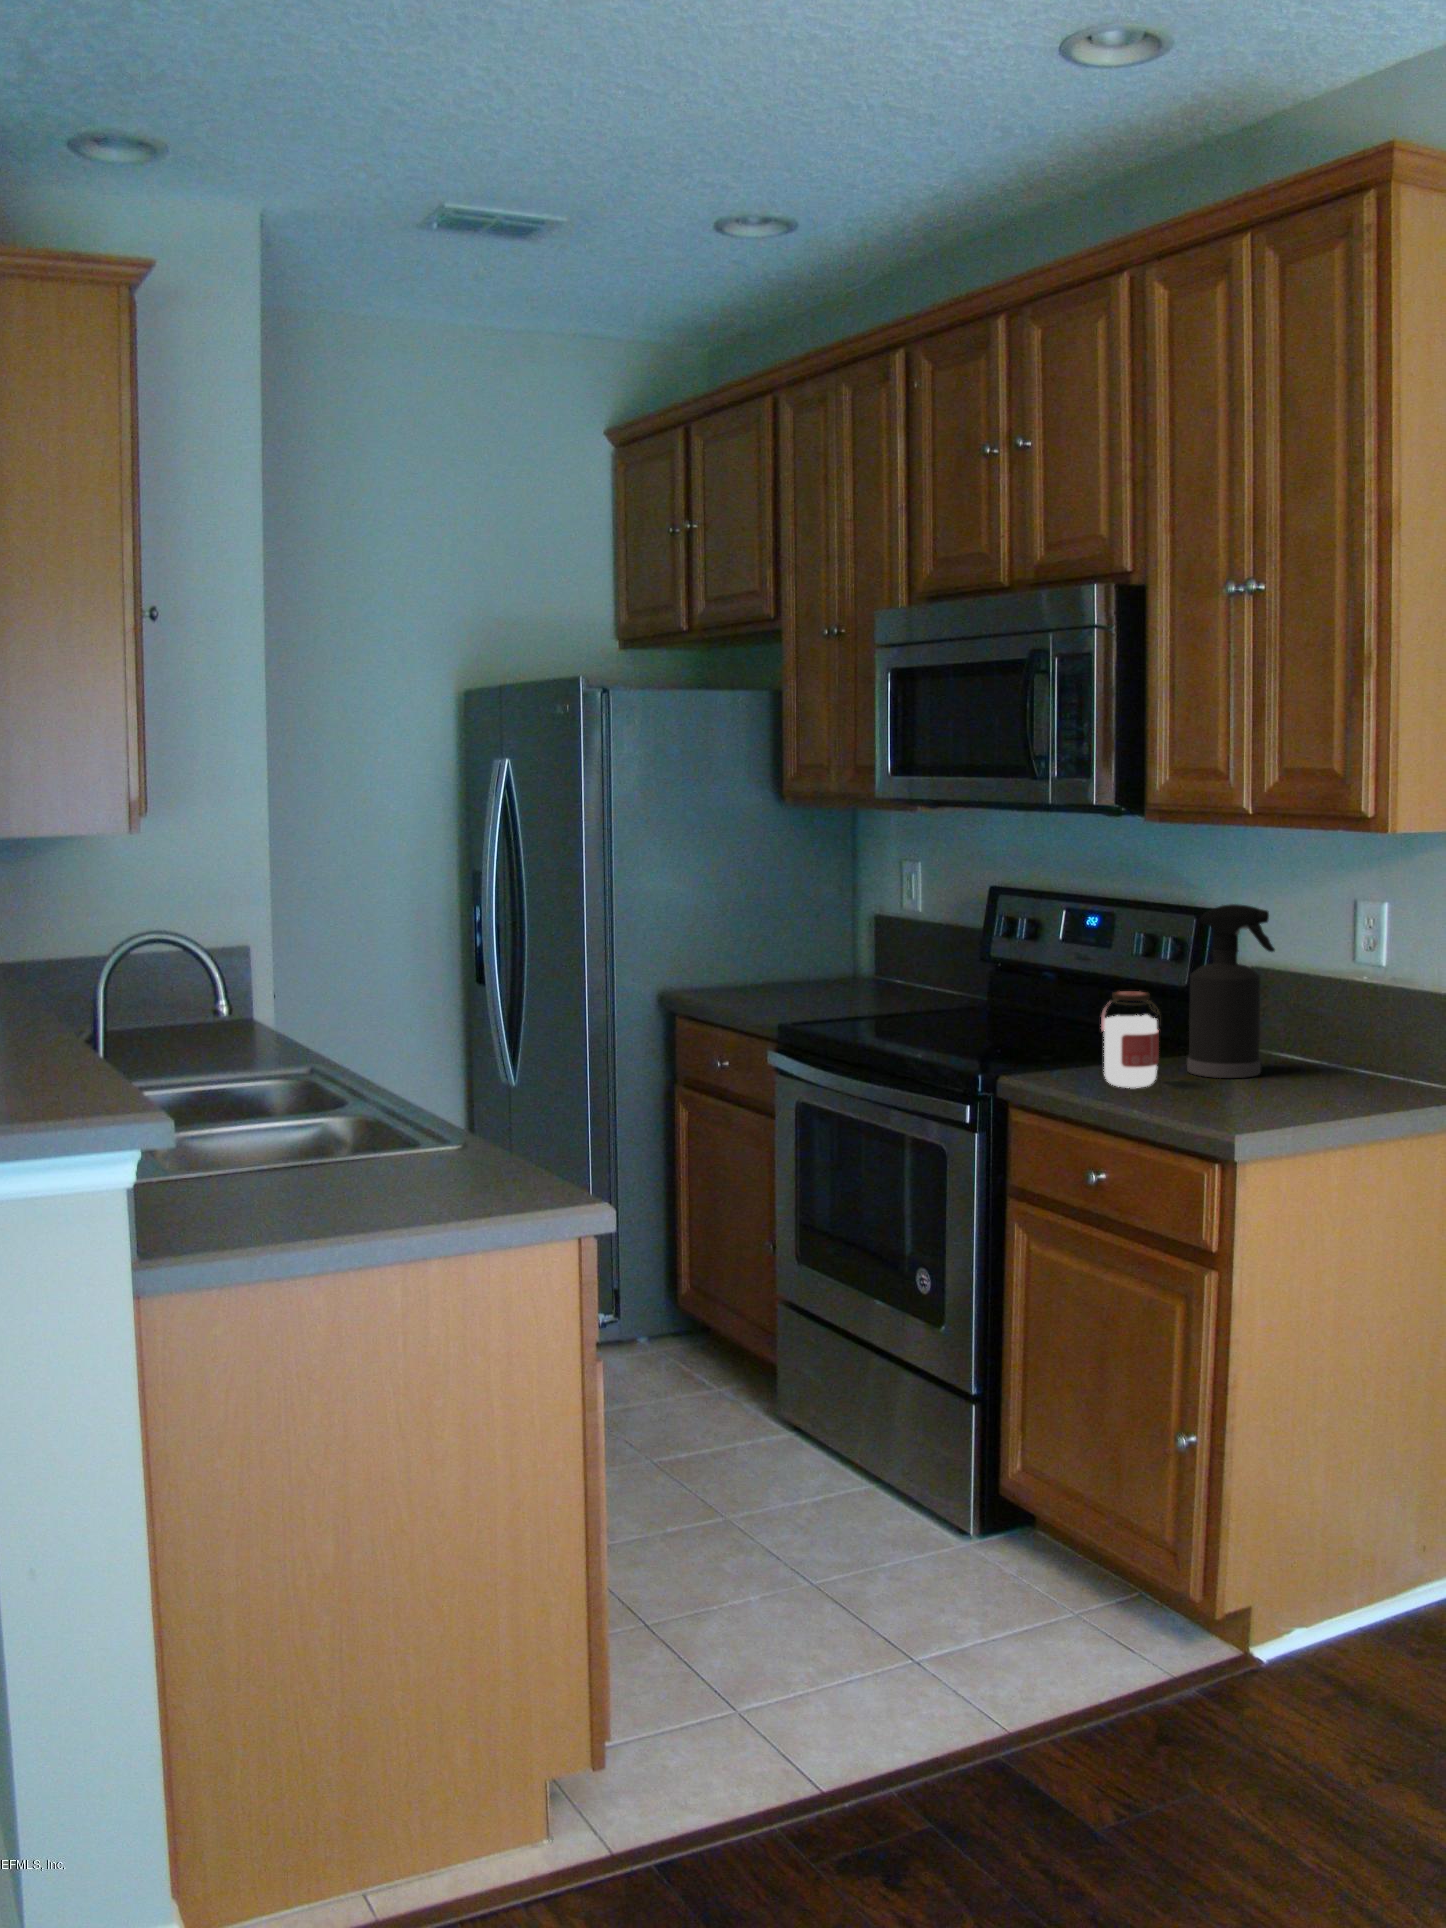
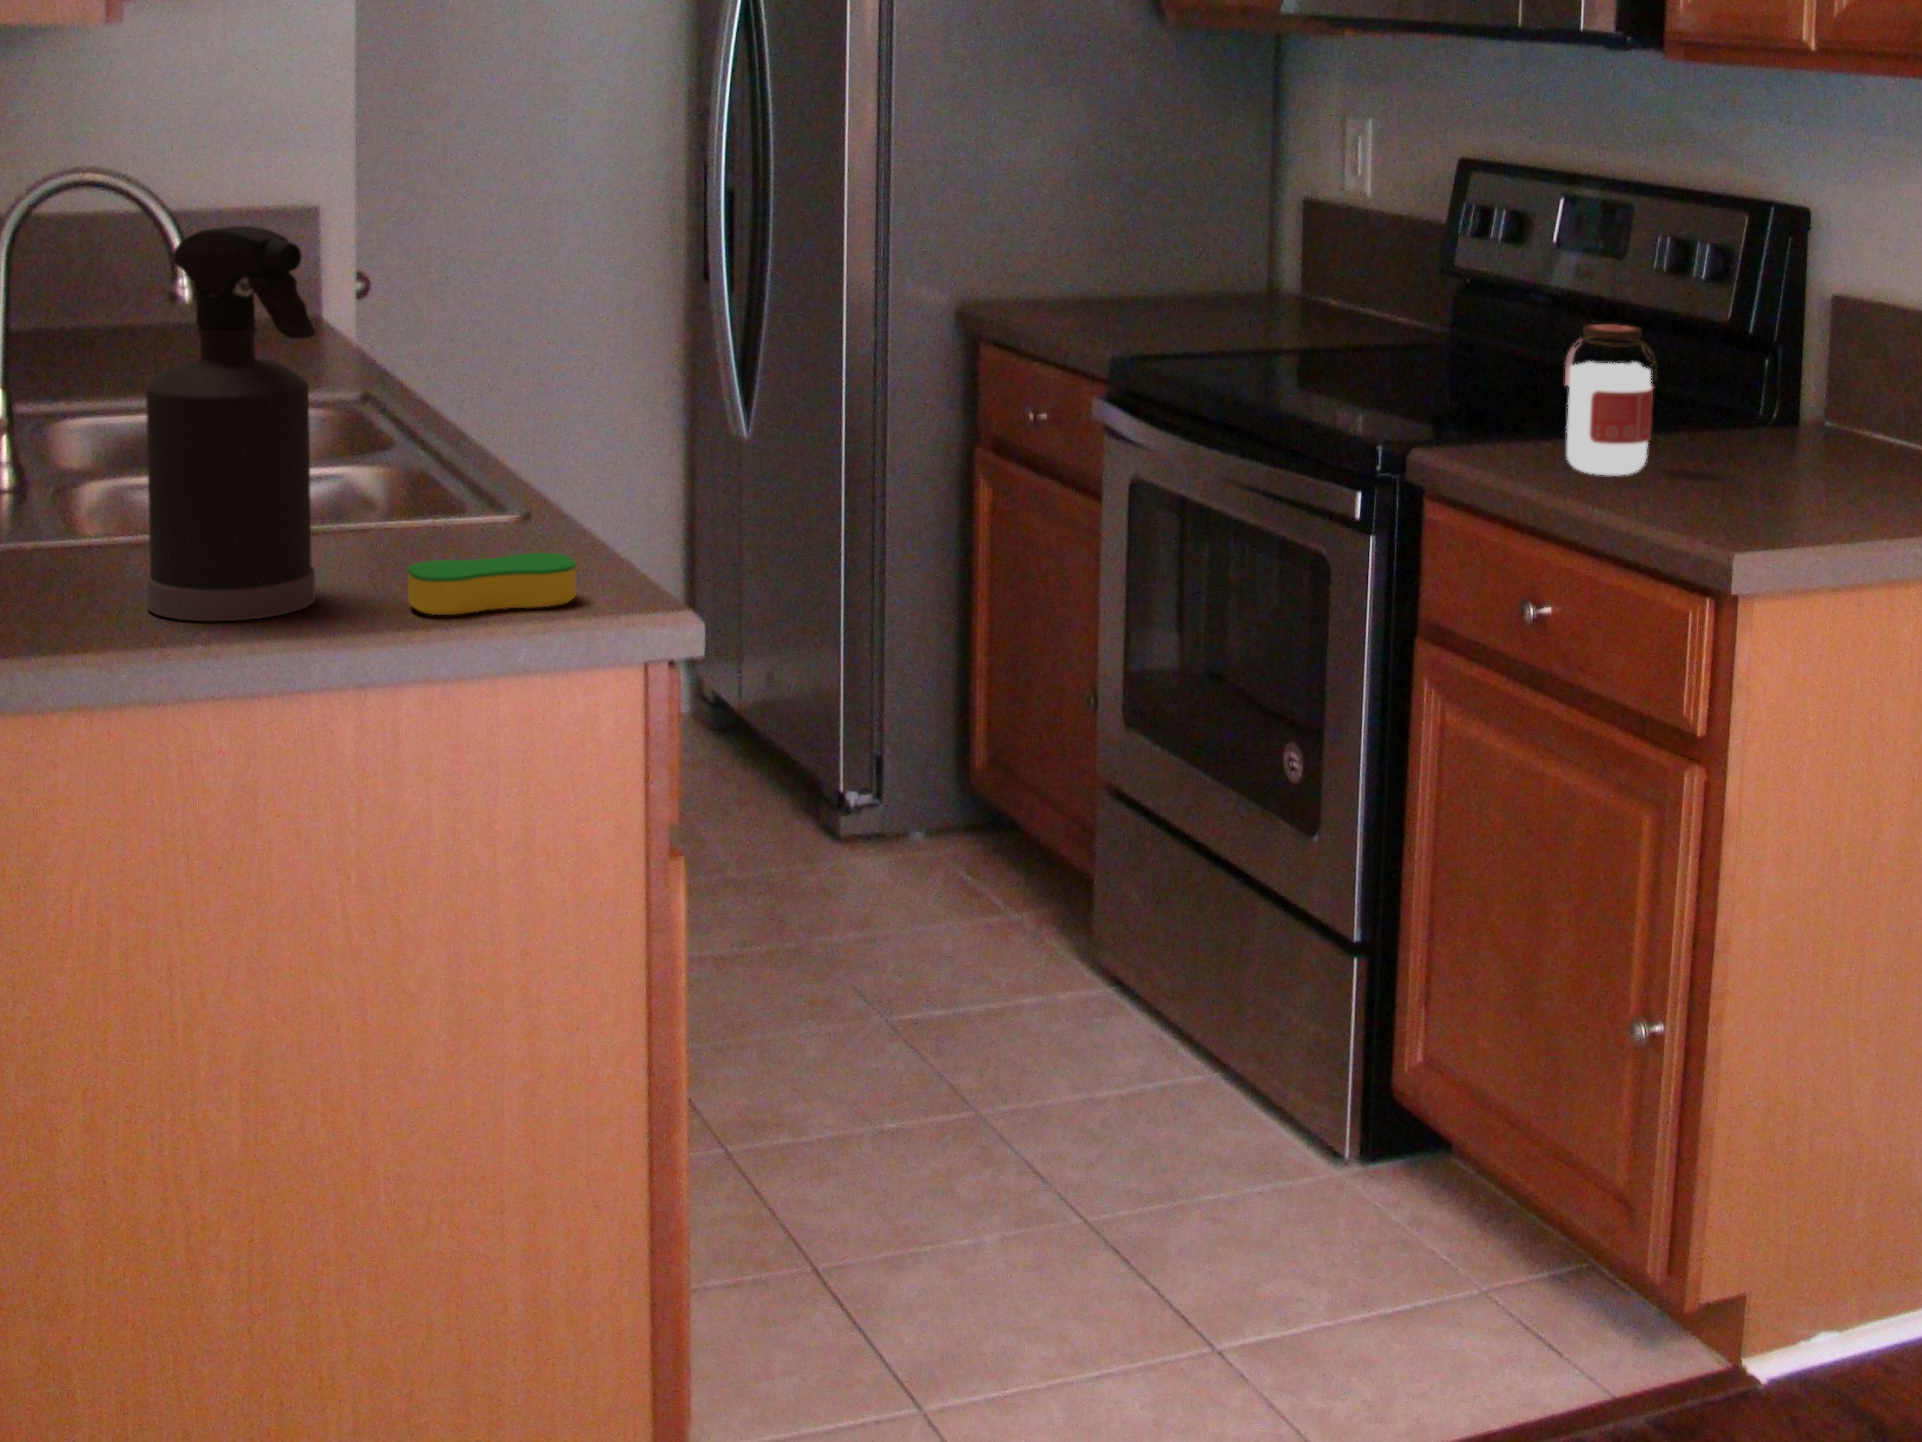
spray bottle: present [1187,904,1275,1078] -> present [146,226,316,621]
sponge: none [441,1168,543,1210] -> present [408,553,576,615]

